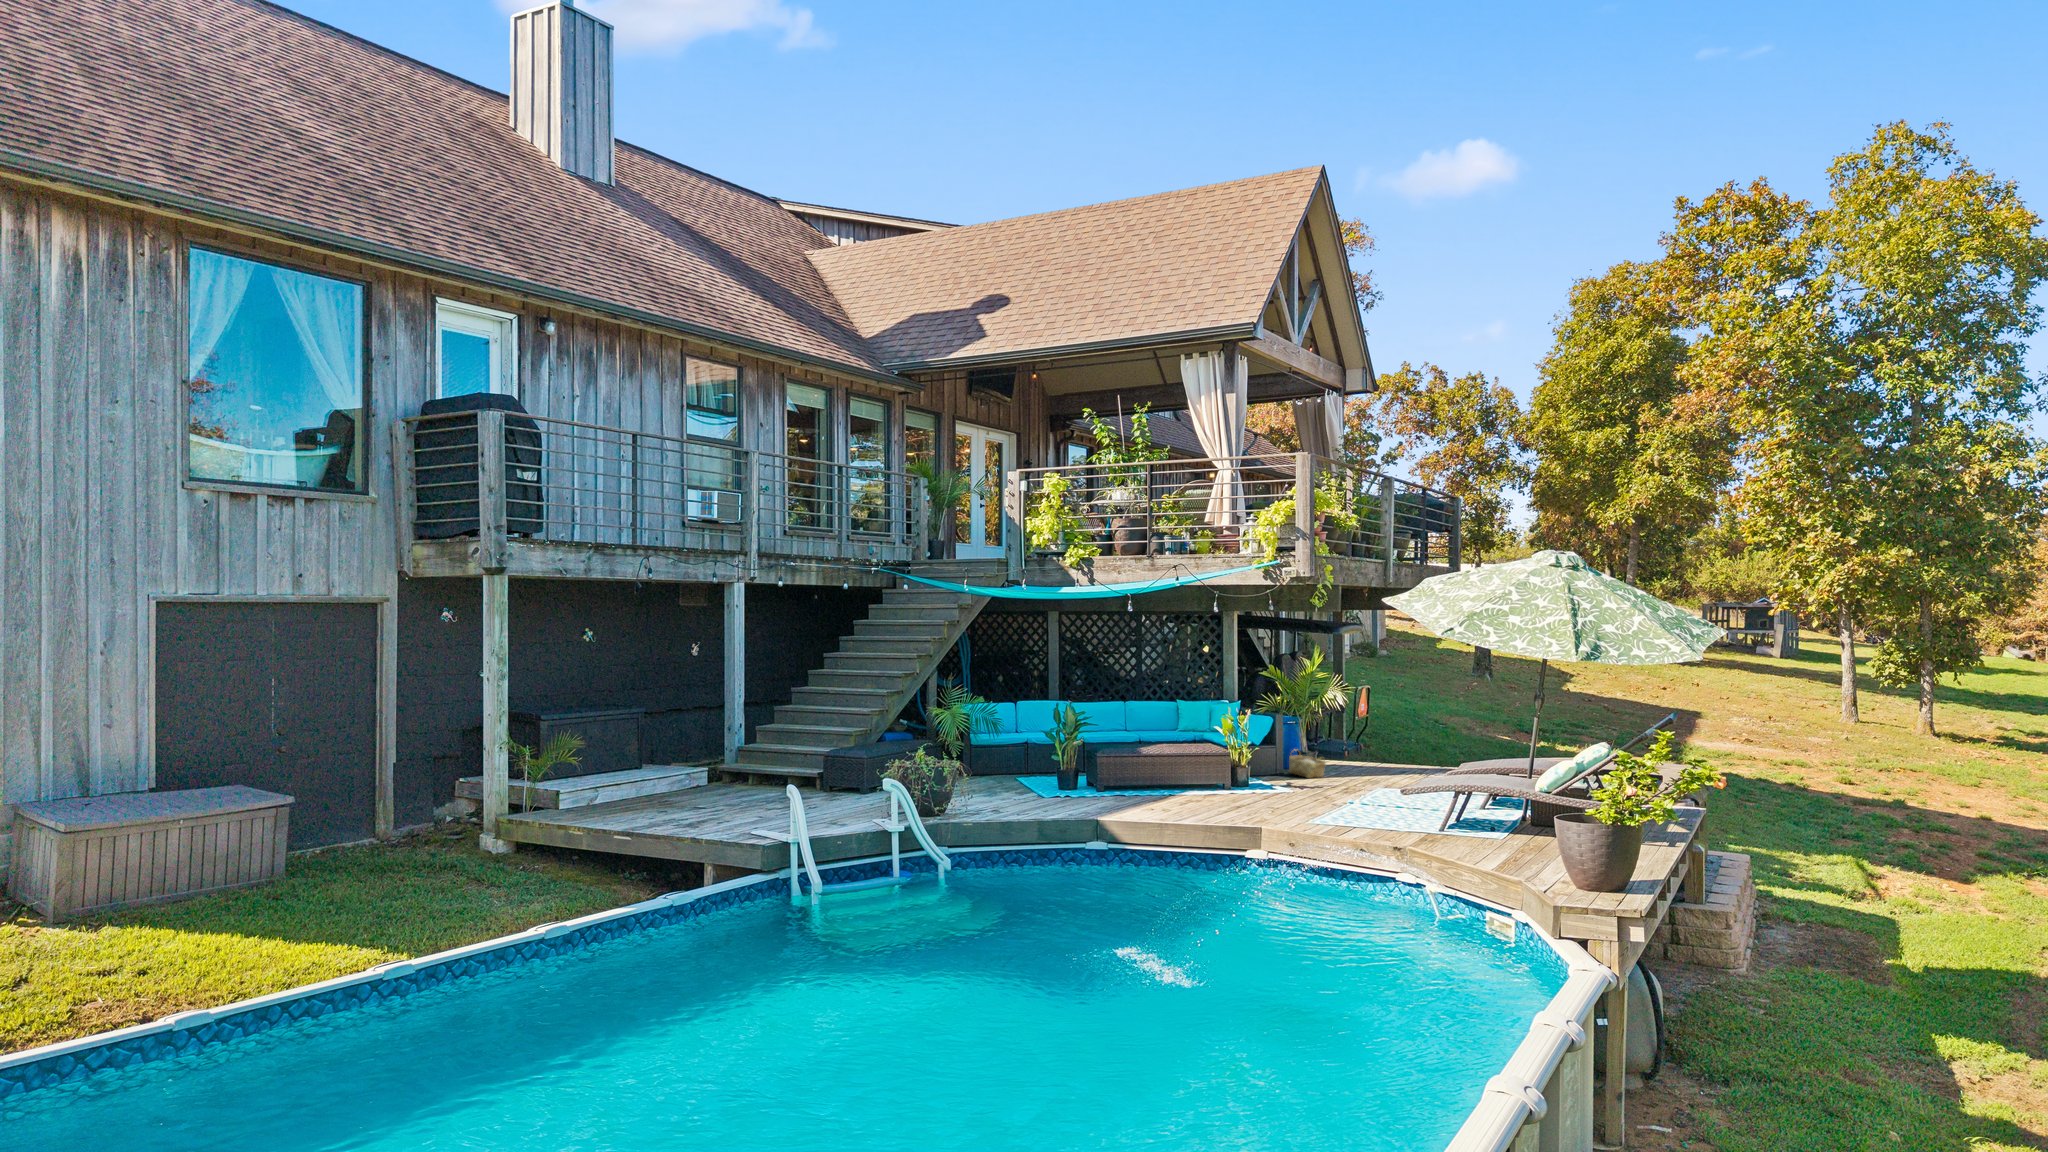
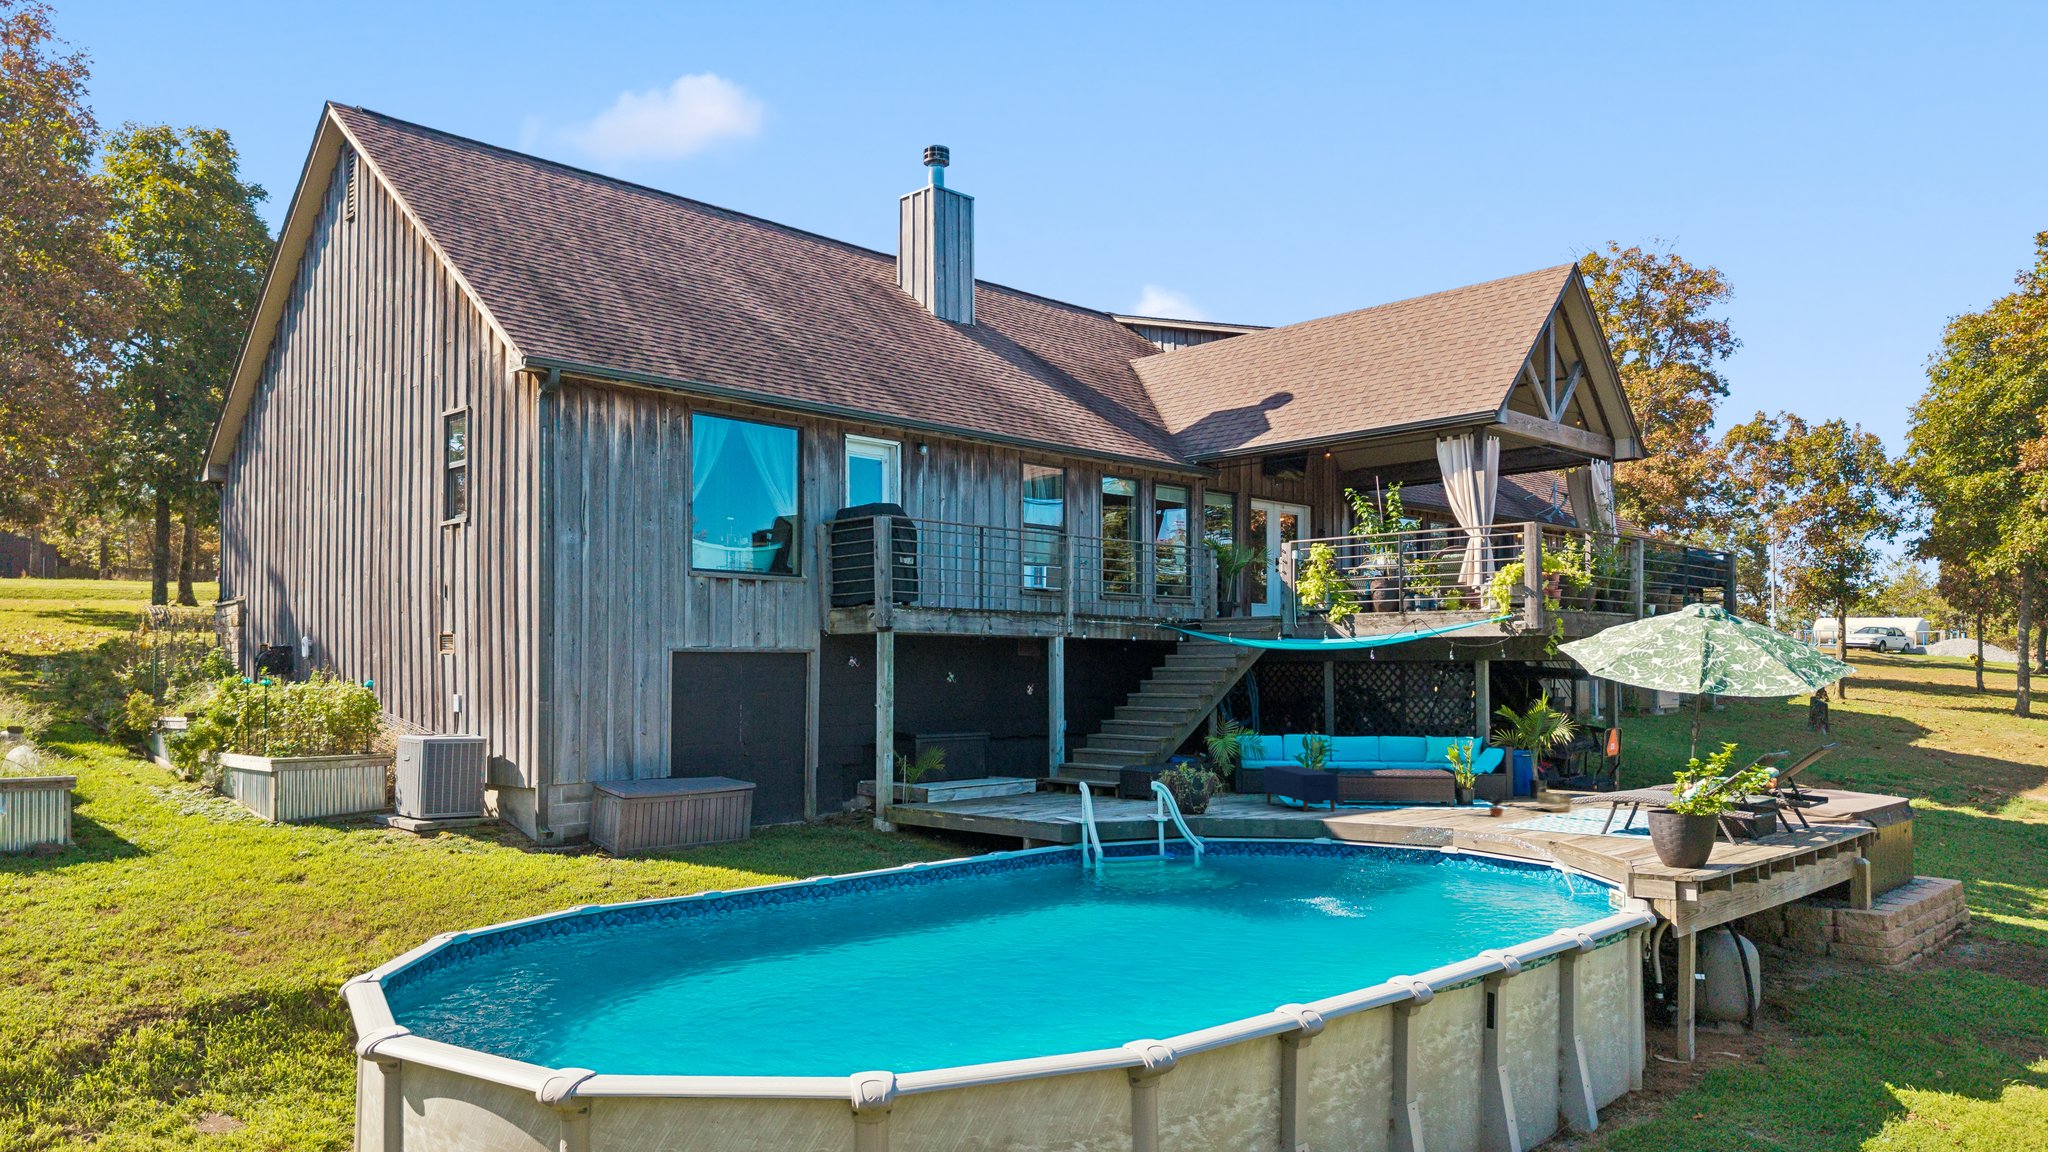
bench: none [996,736,1088,797] -> present [1264,766,1338,812]
potted plant: none [1245,764,1277,789] -> present [1487,796,1509,817]

